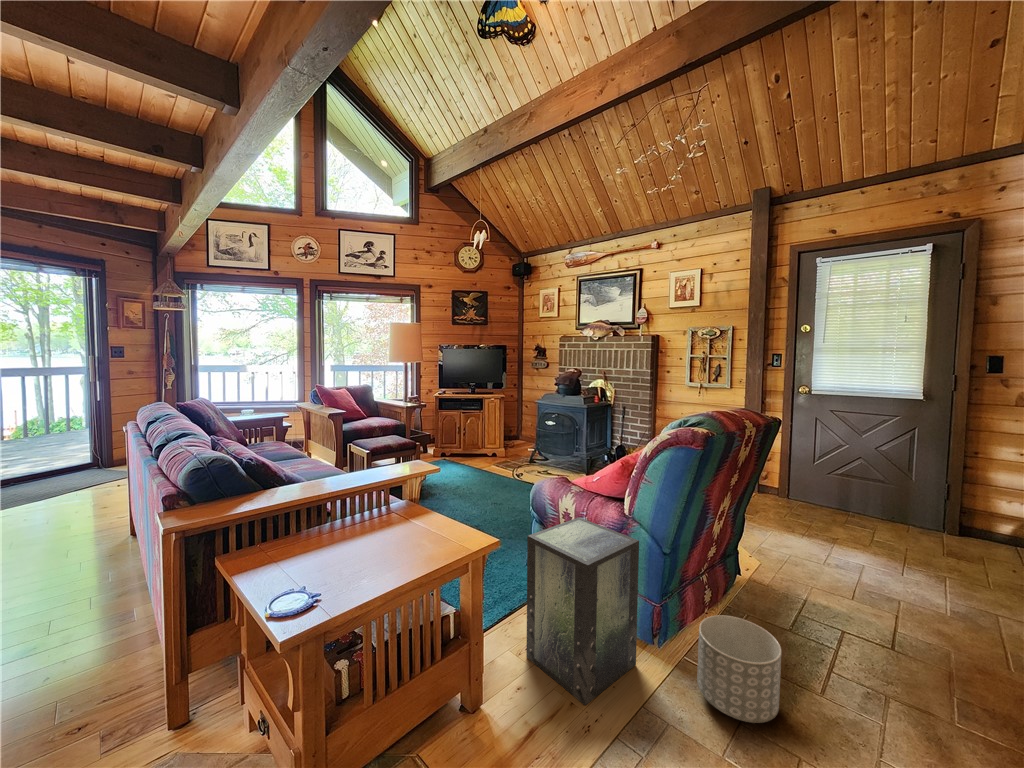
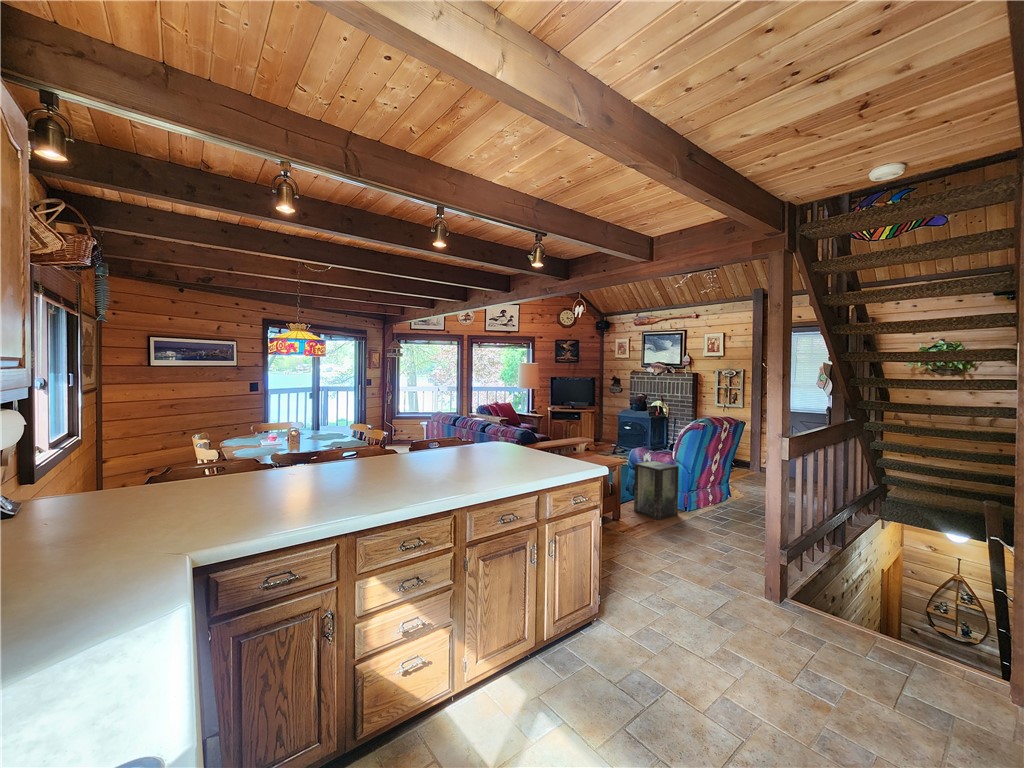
planter: present [697,615,781,723] -> none [700,495,730,525]

